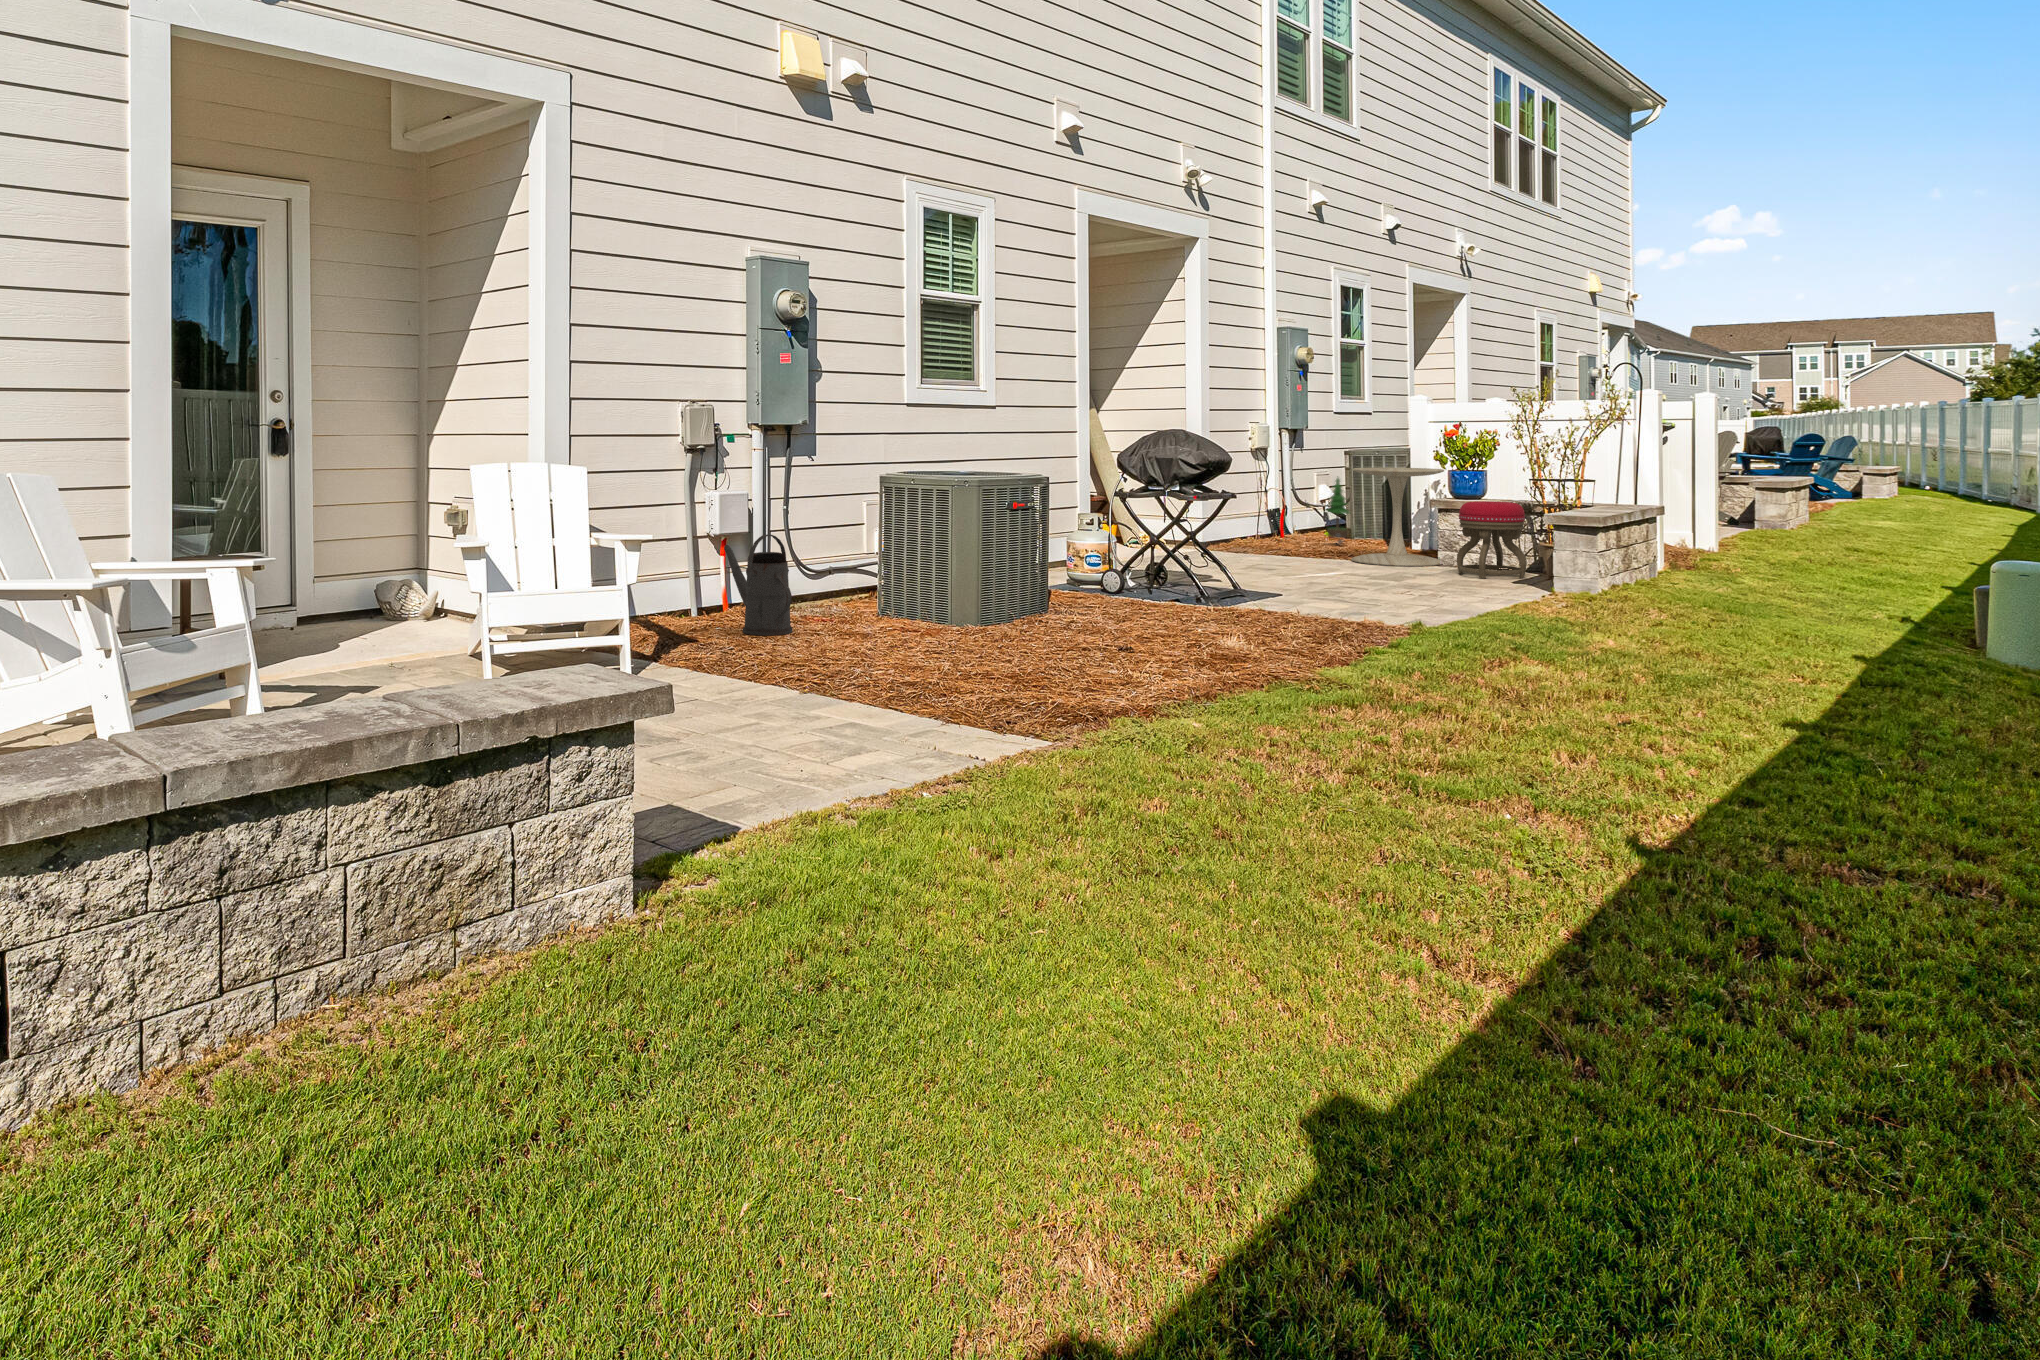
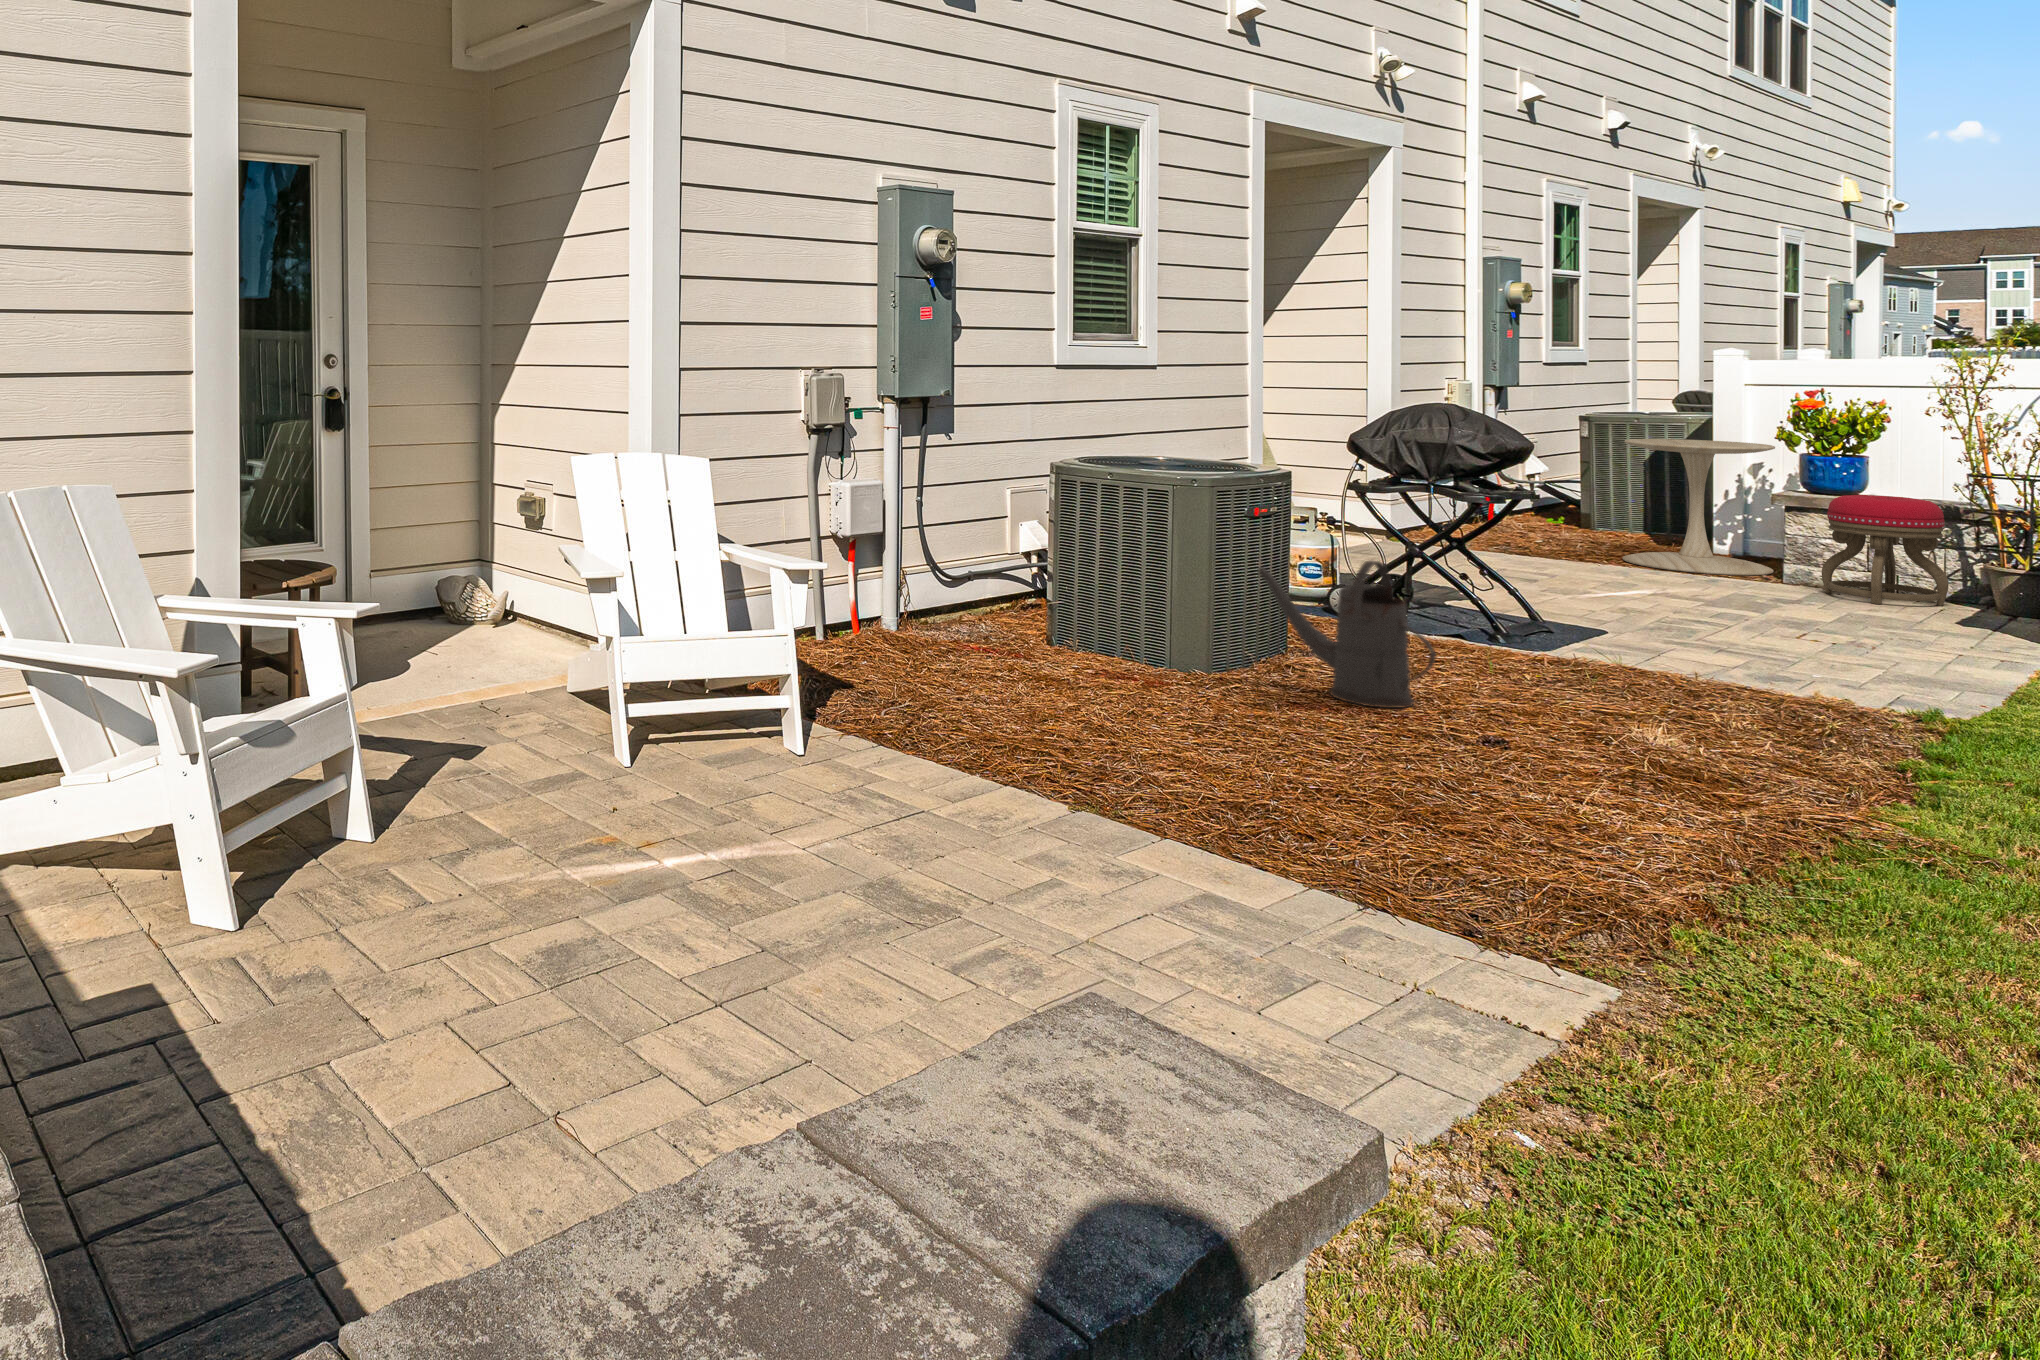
potted tree: present [1327,478,1351,544] -> none [1548,443,1589,532]
watering can: present [724,534,792,635] -> present [1259,560,1436,708]

